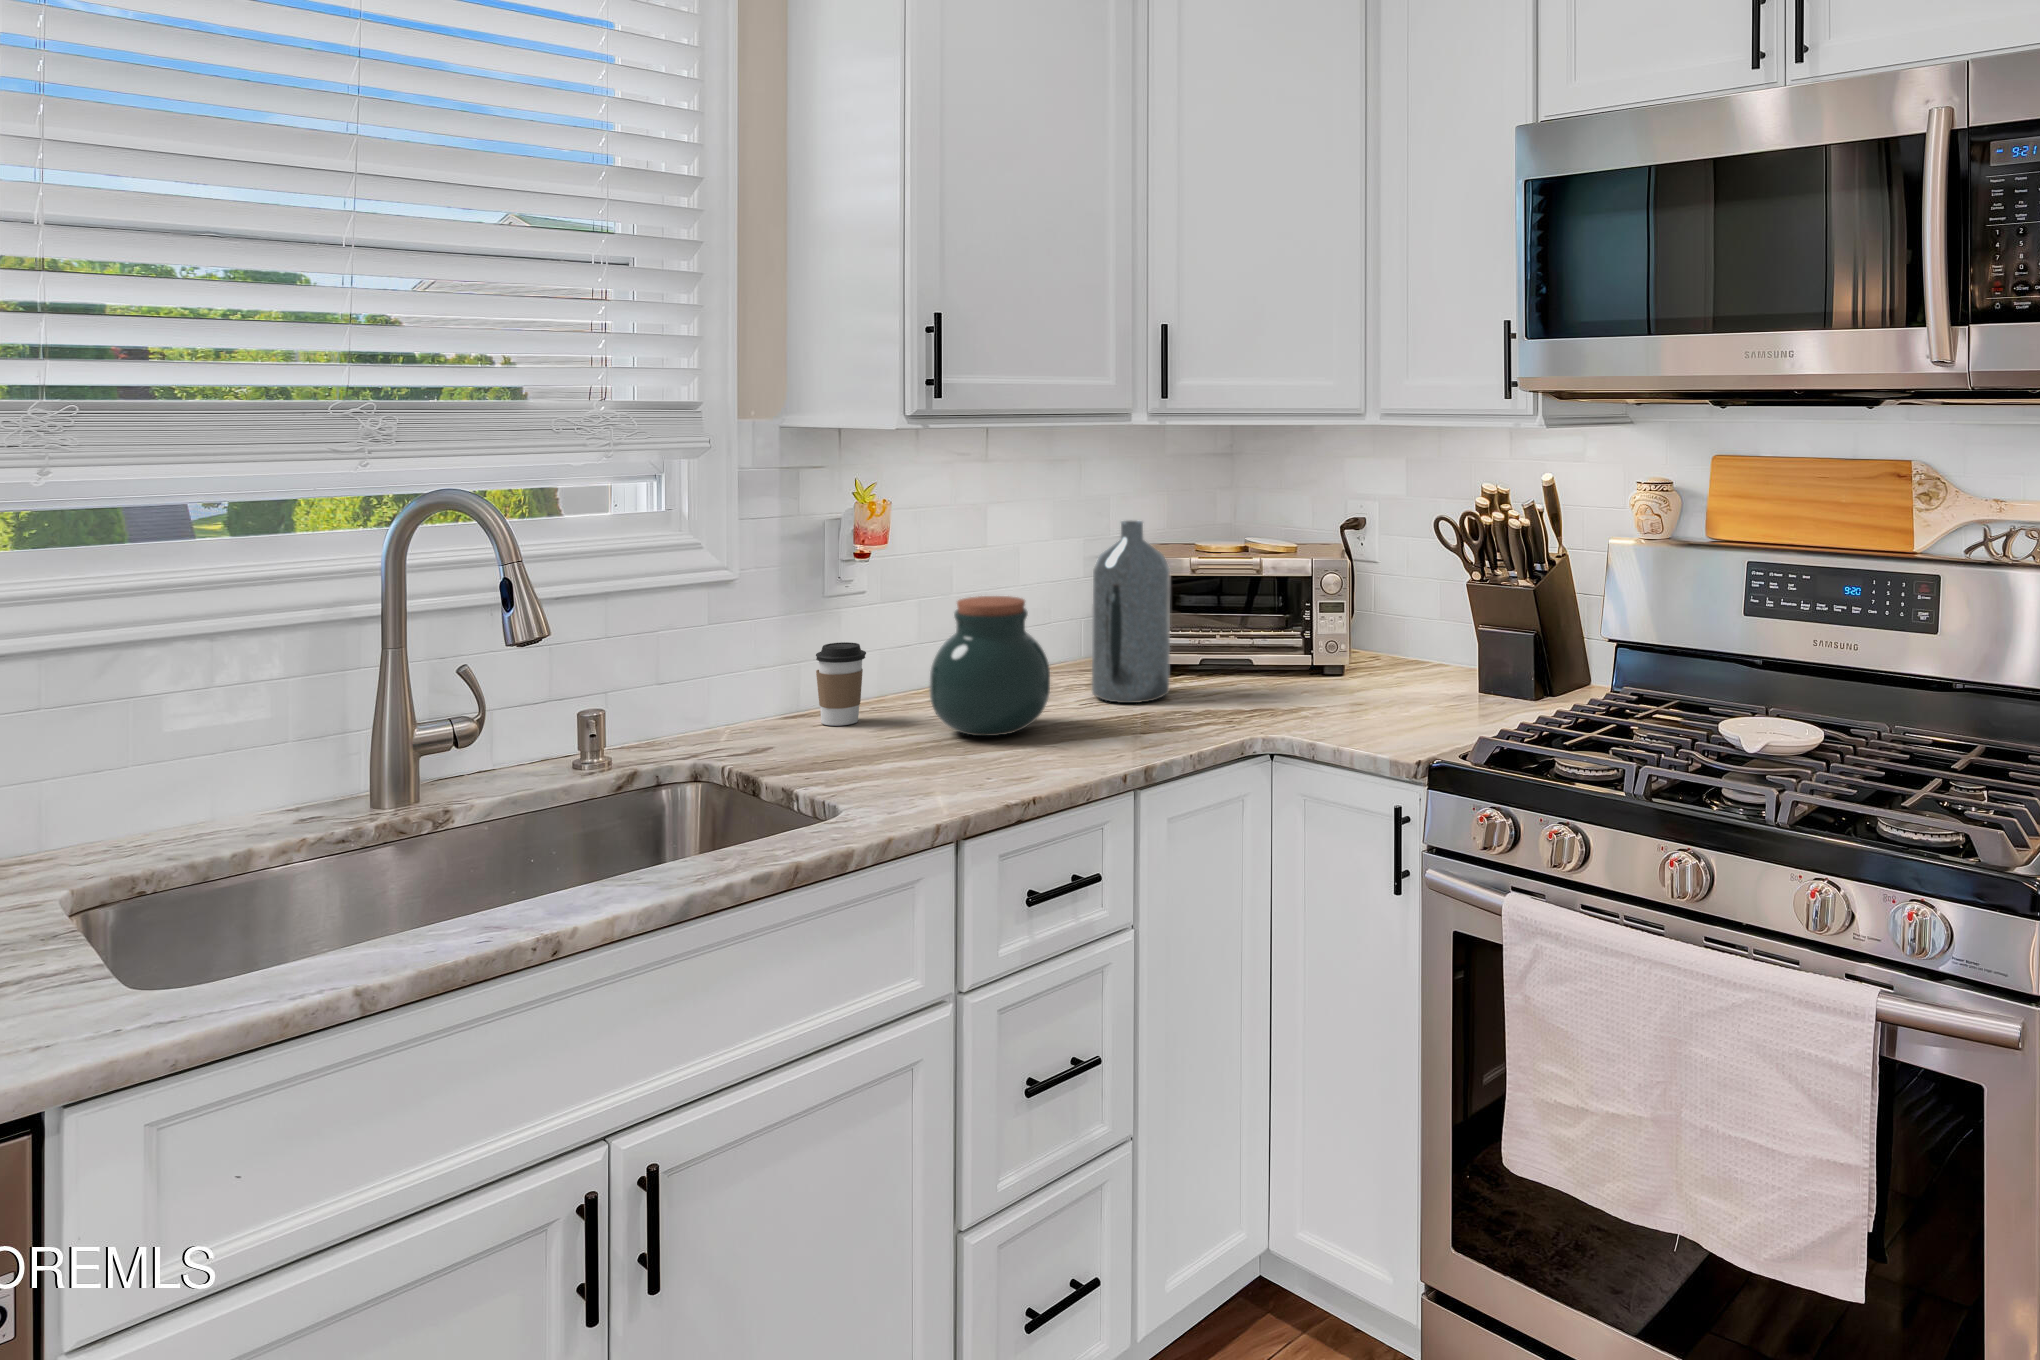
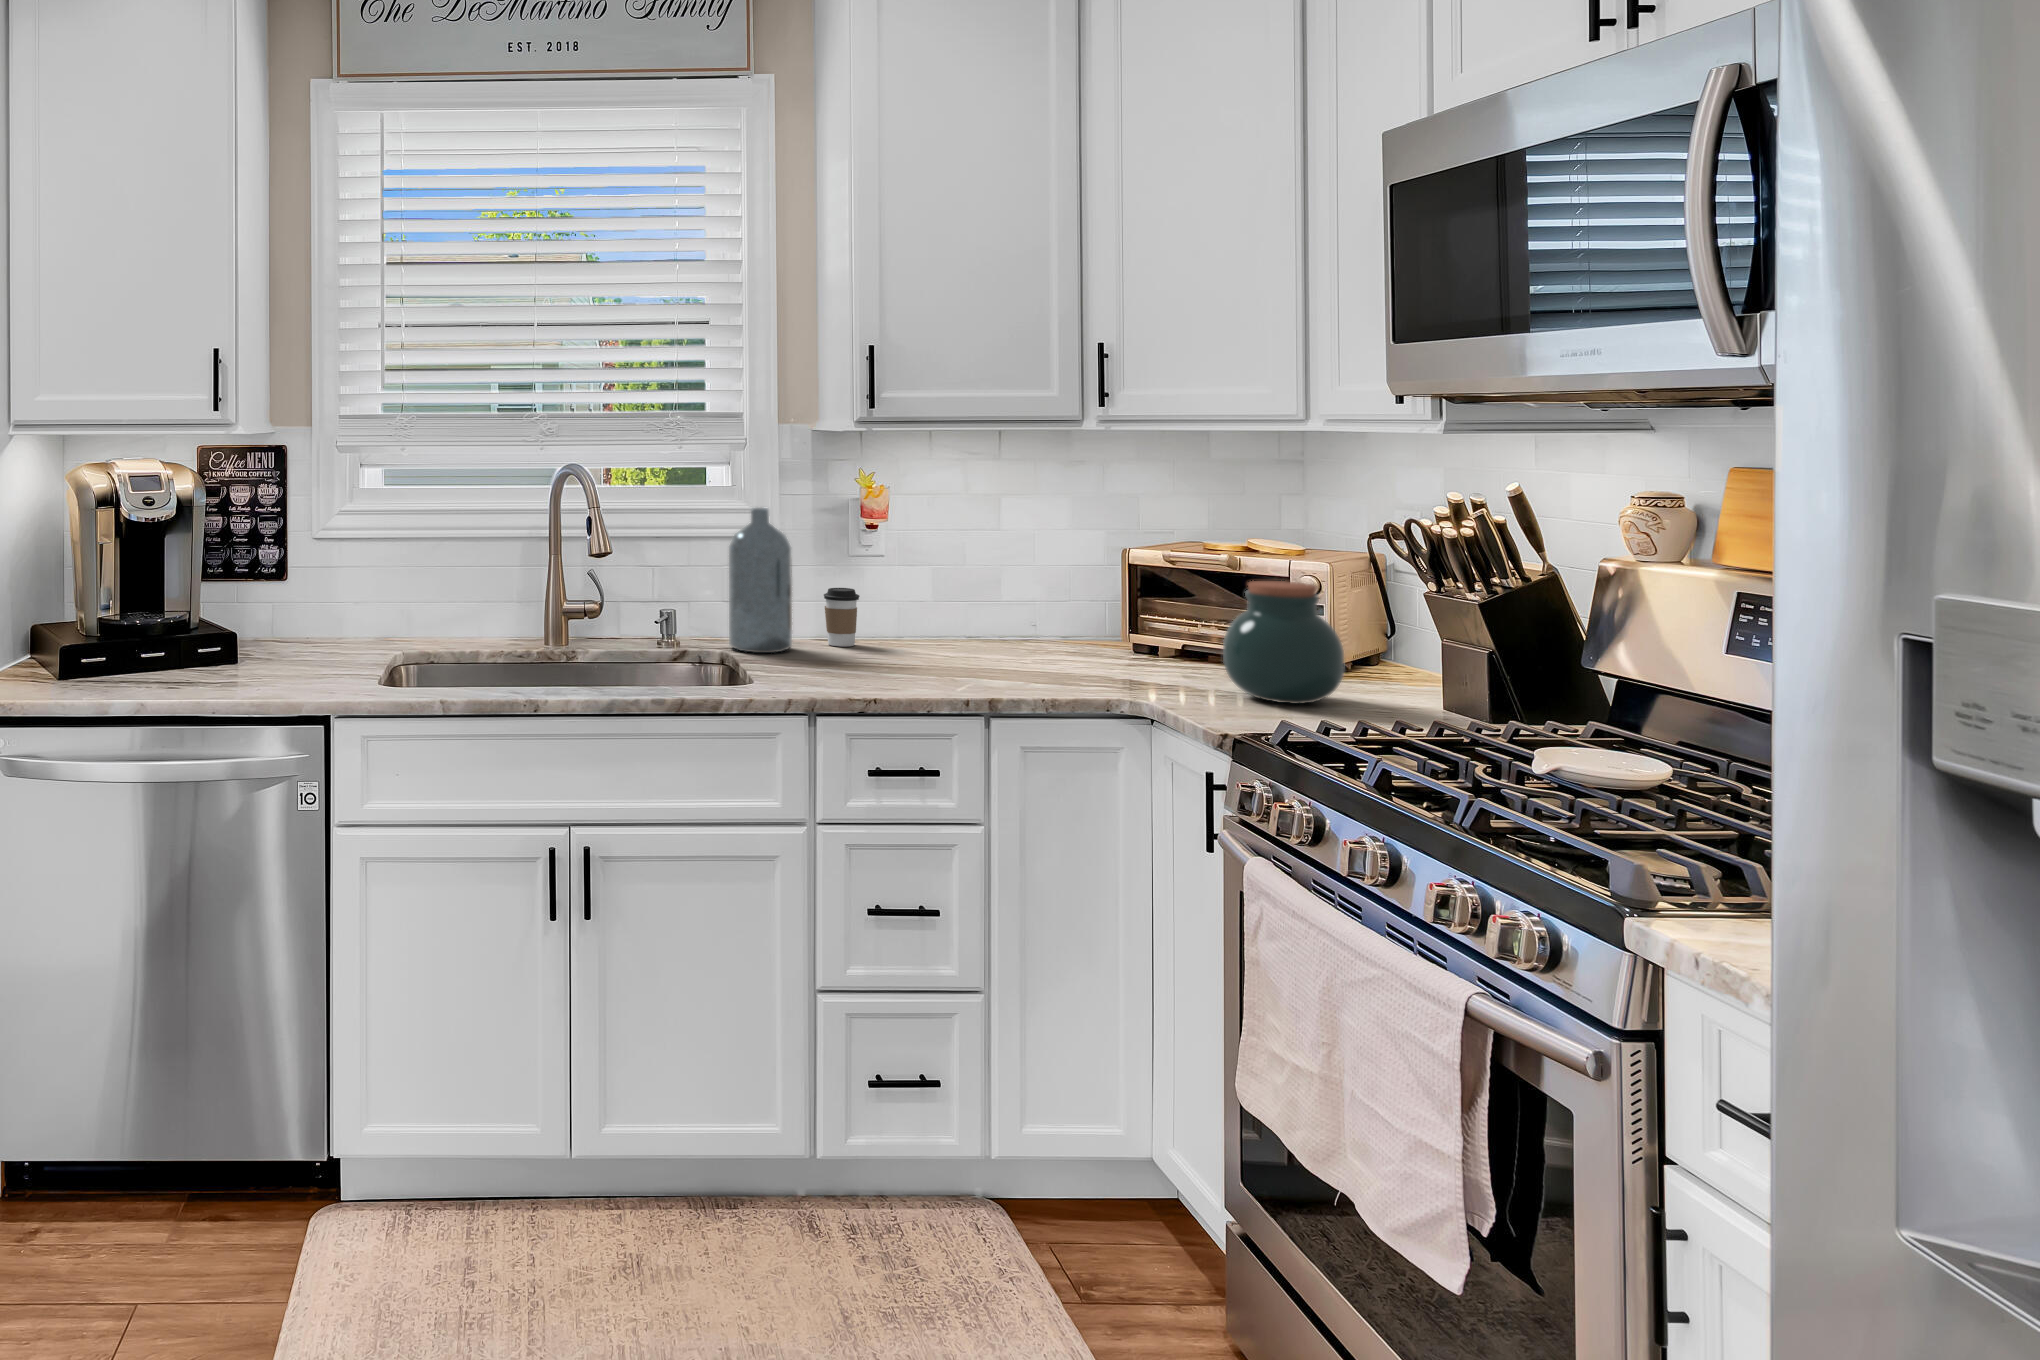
bottle: present [1092,521,1170,703] -> present [729,508,792,653]
jar: present [929,596,1050,736] -> present [1223,581,1344,704]

